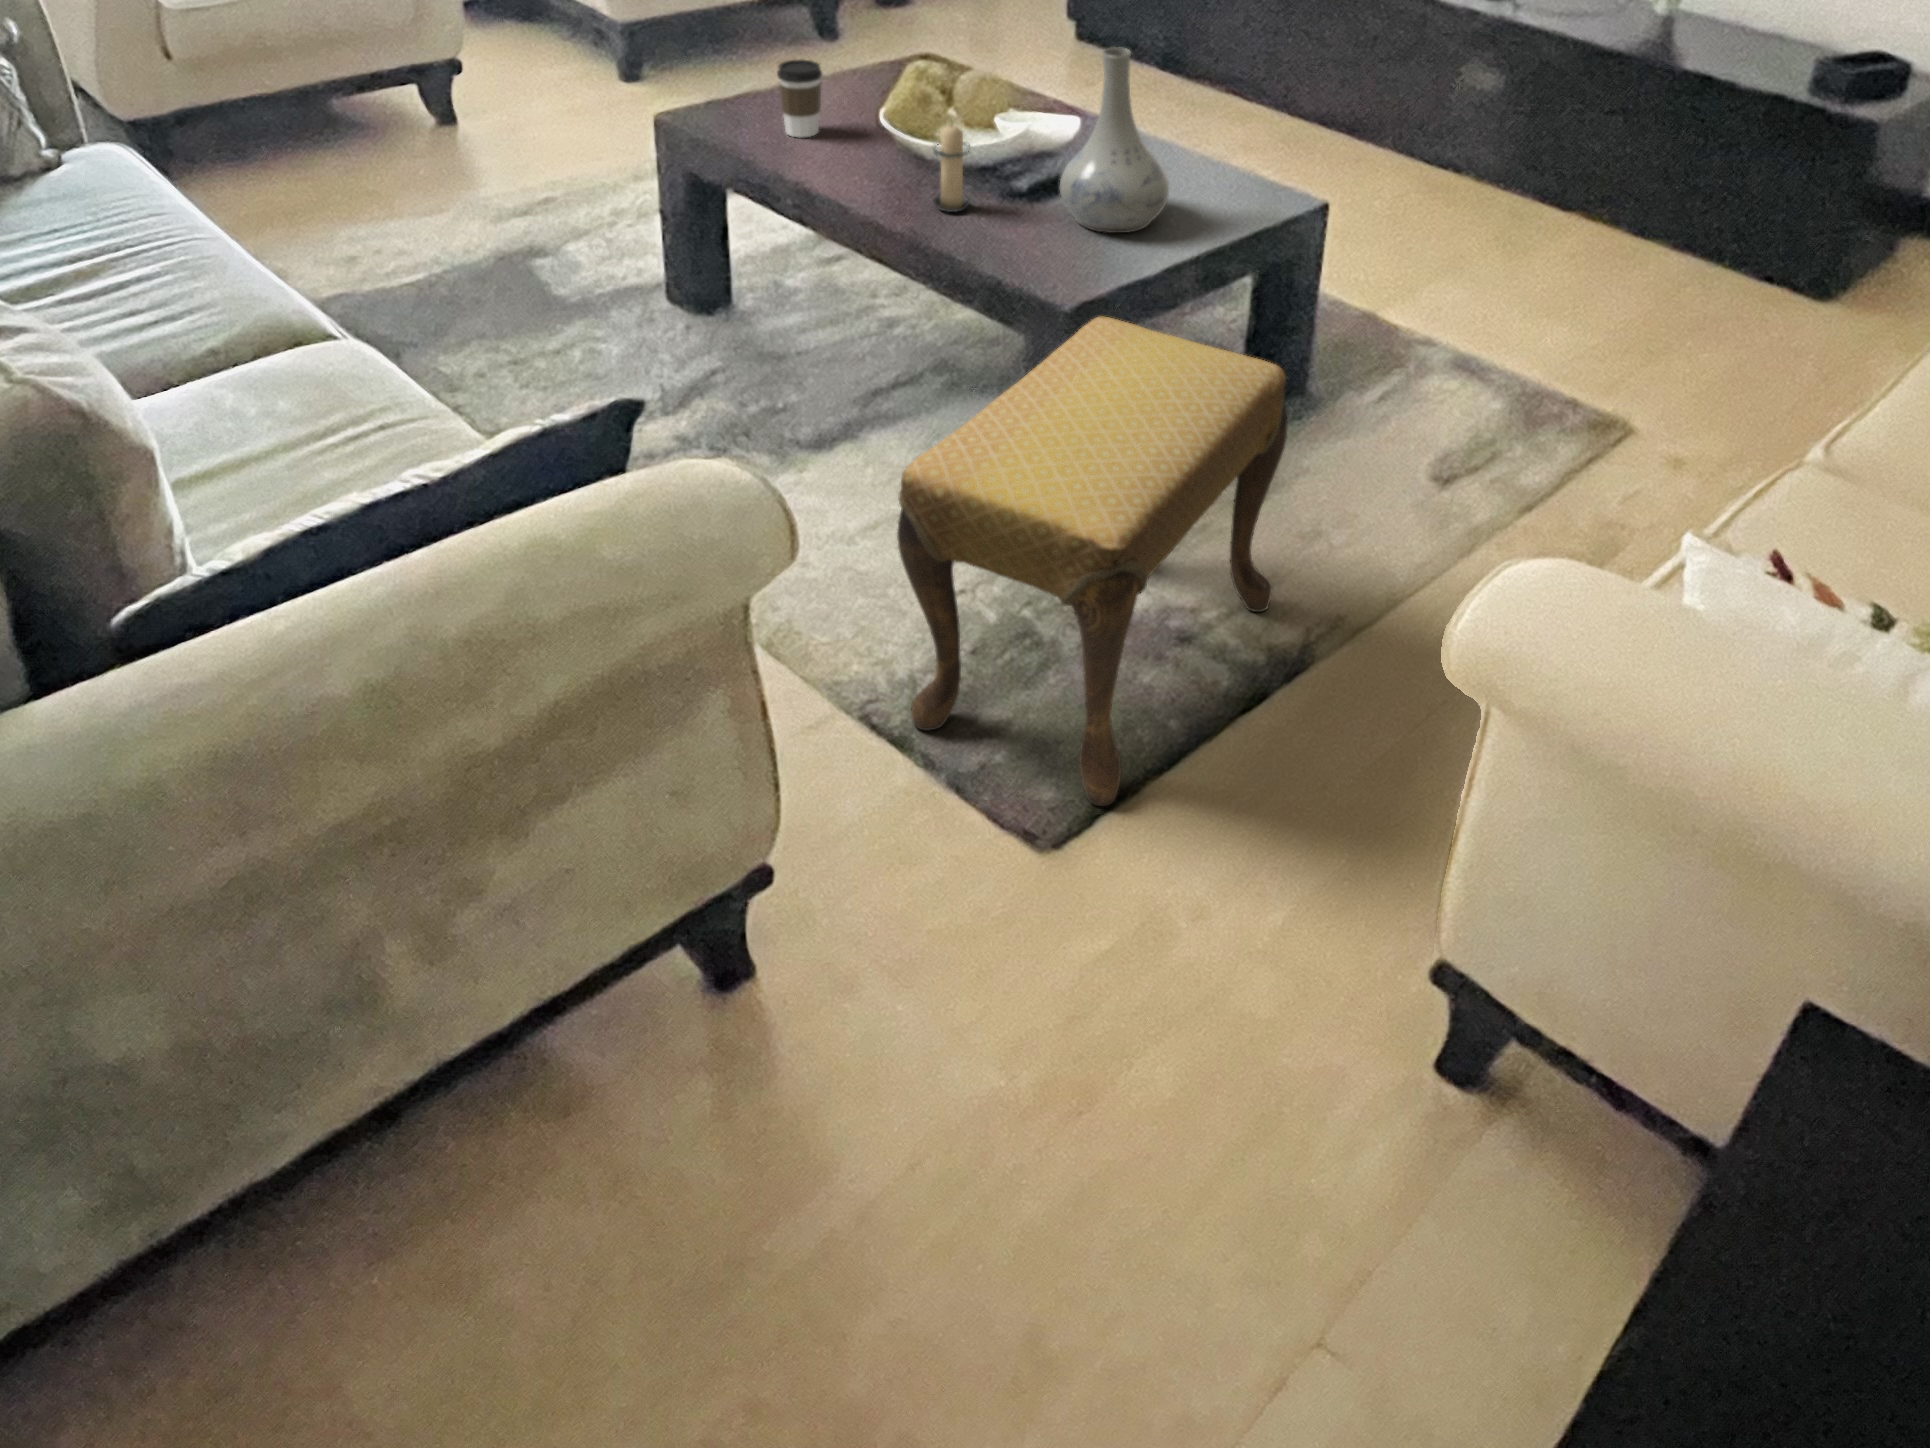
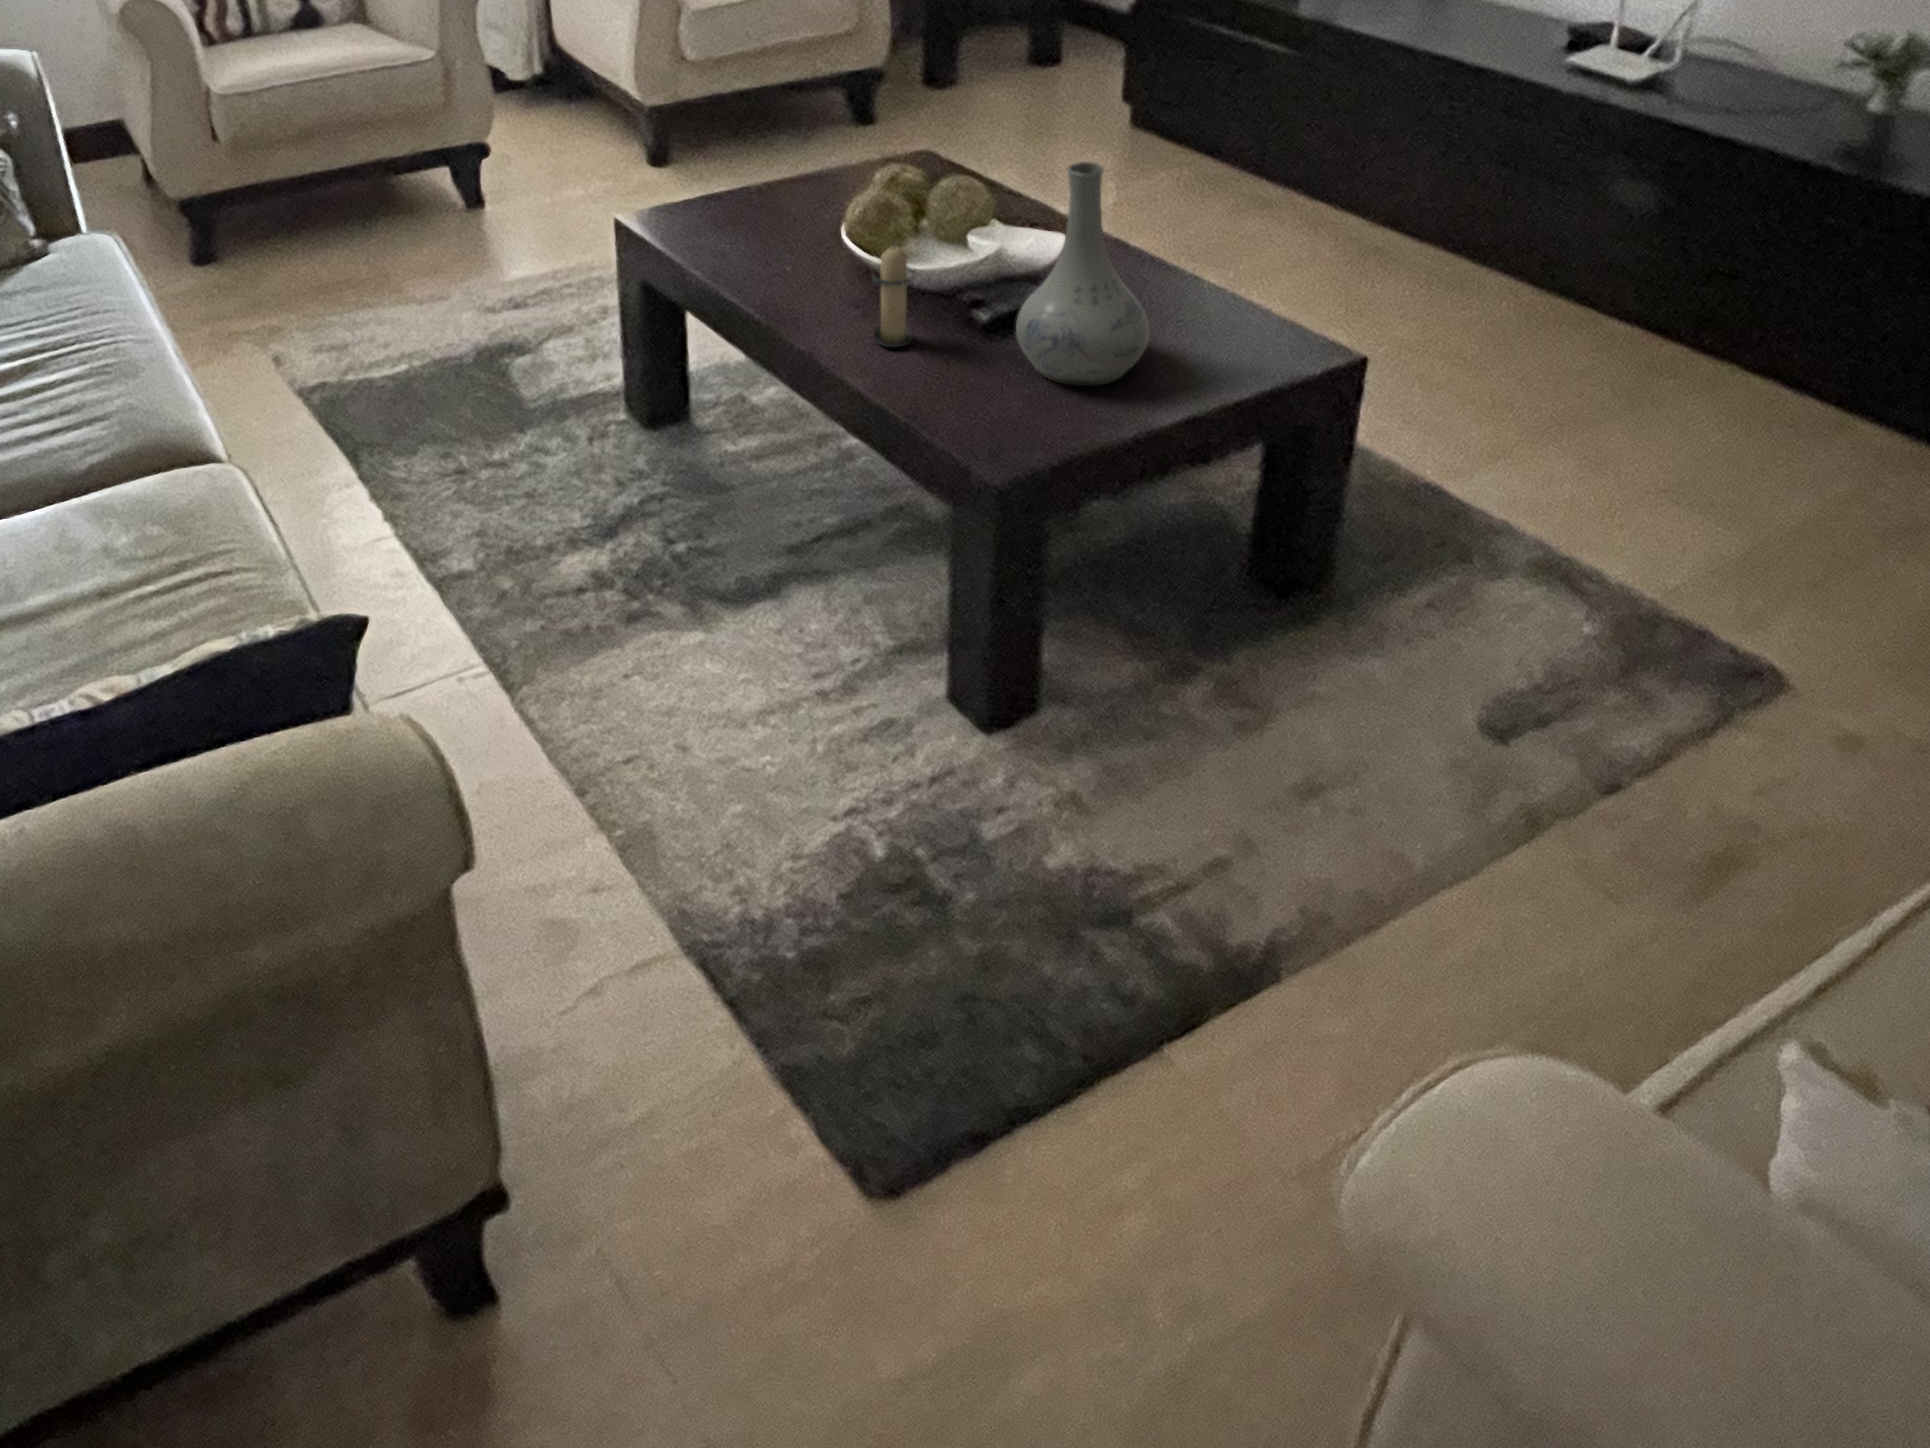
coffee cup: present [777,60,823,137] -> none [730,161,778,248]
footstool: present [897,316,1288,806] -> none [726,502,1250,1151]

